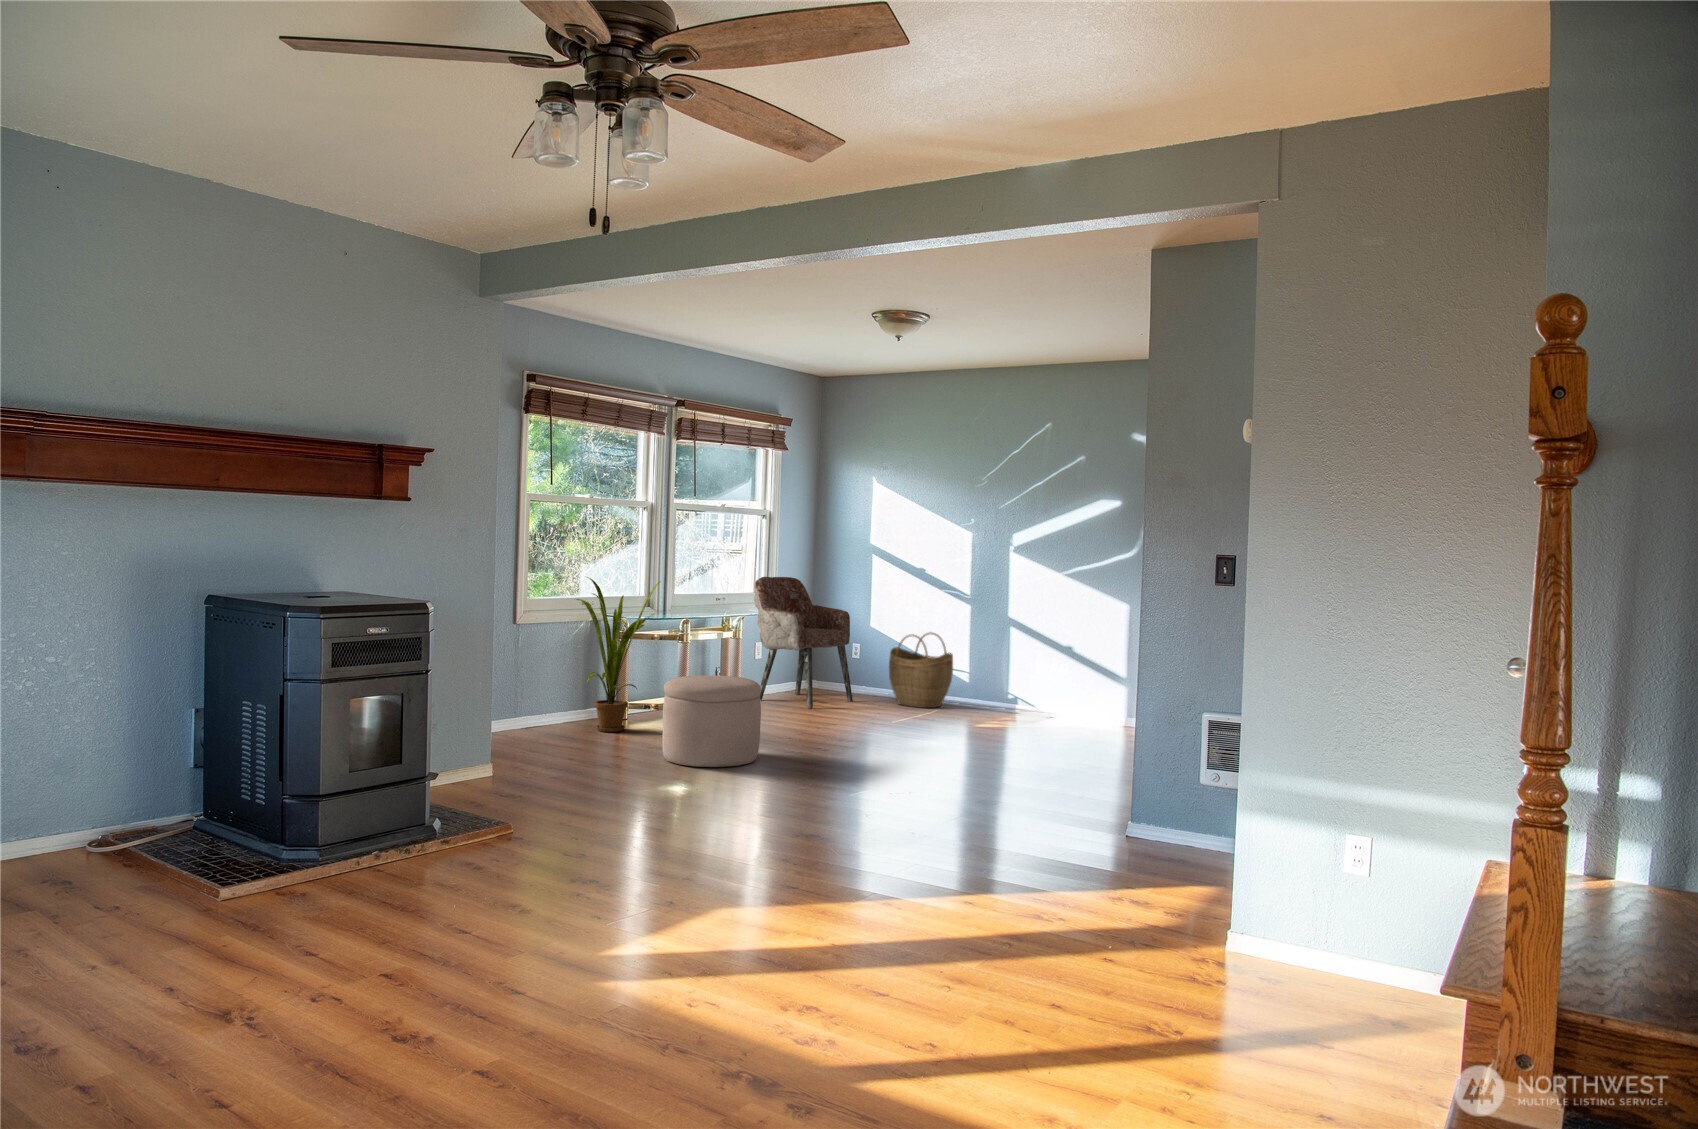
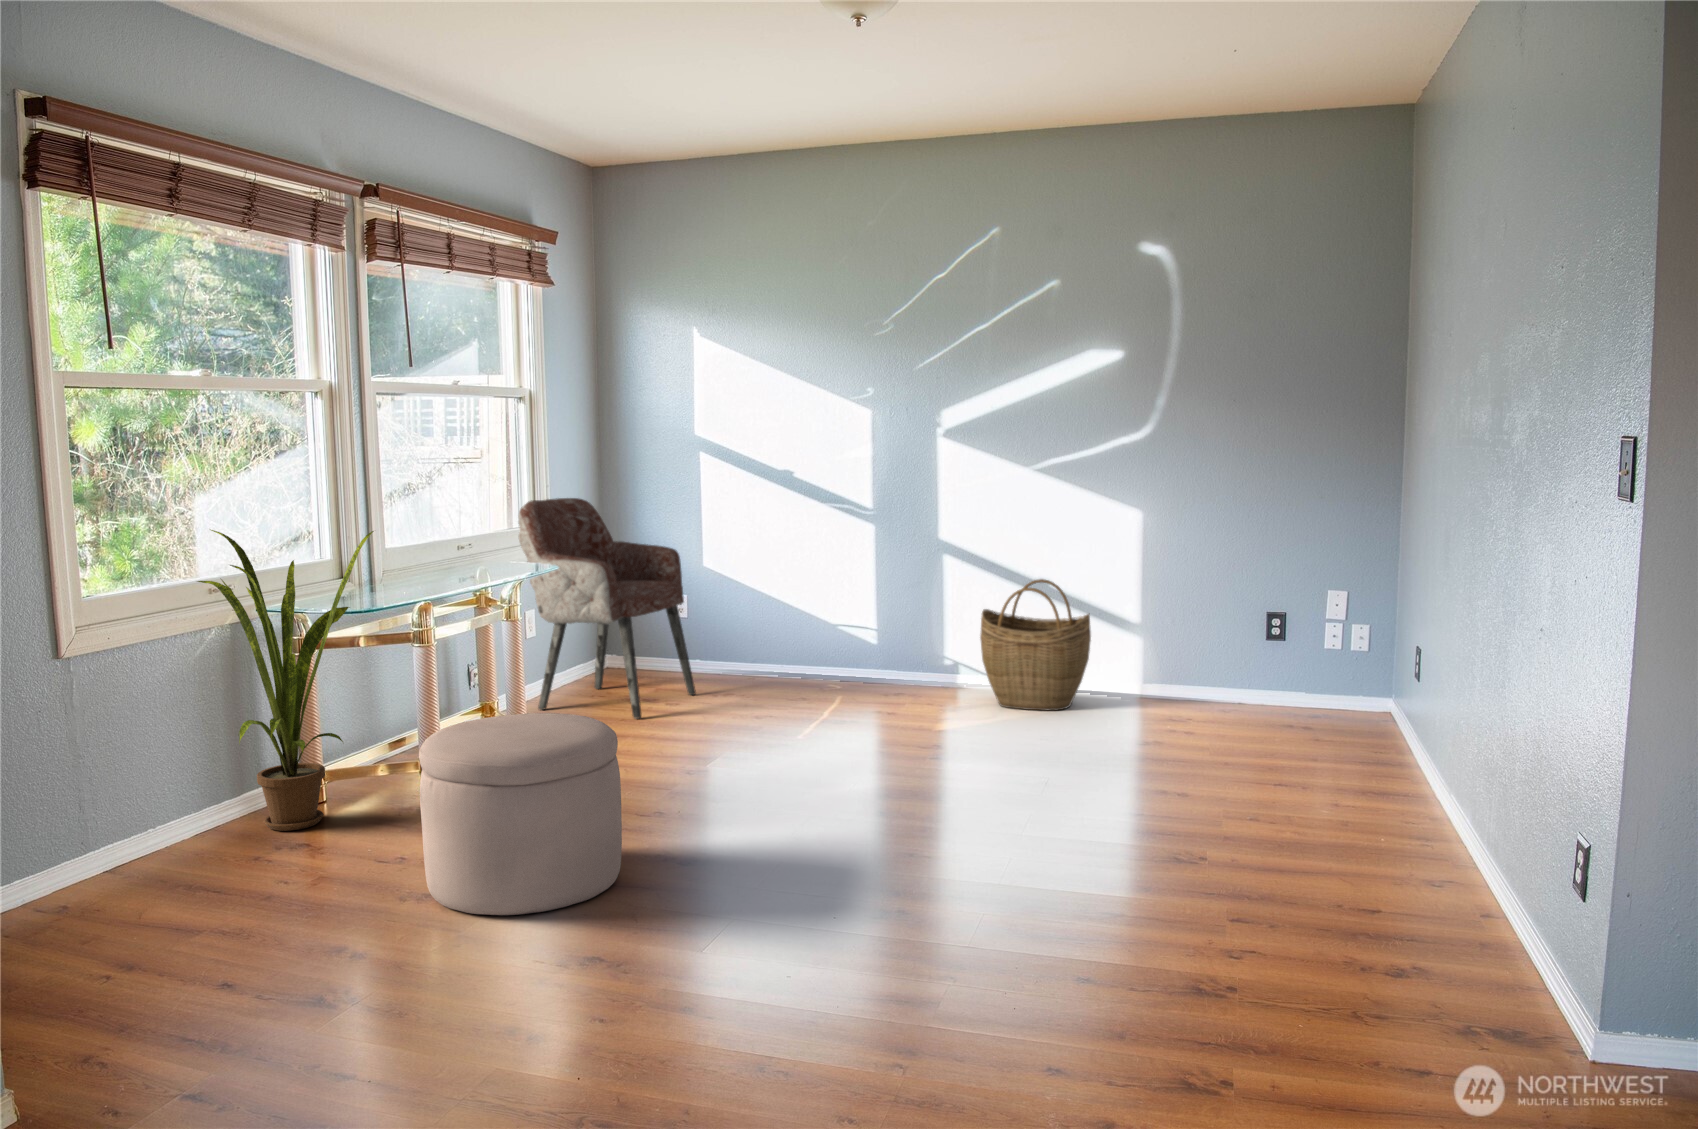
woven basket: present [889,632,953,708] -> present [980,579,1091,711]

